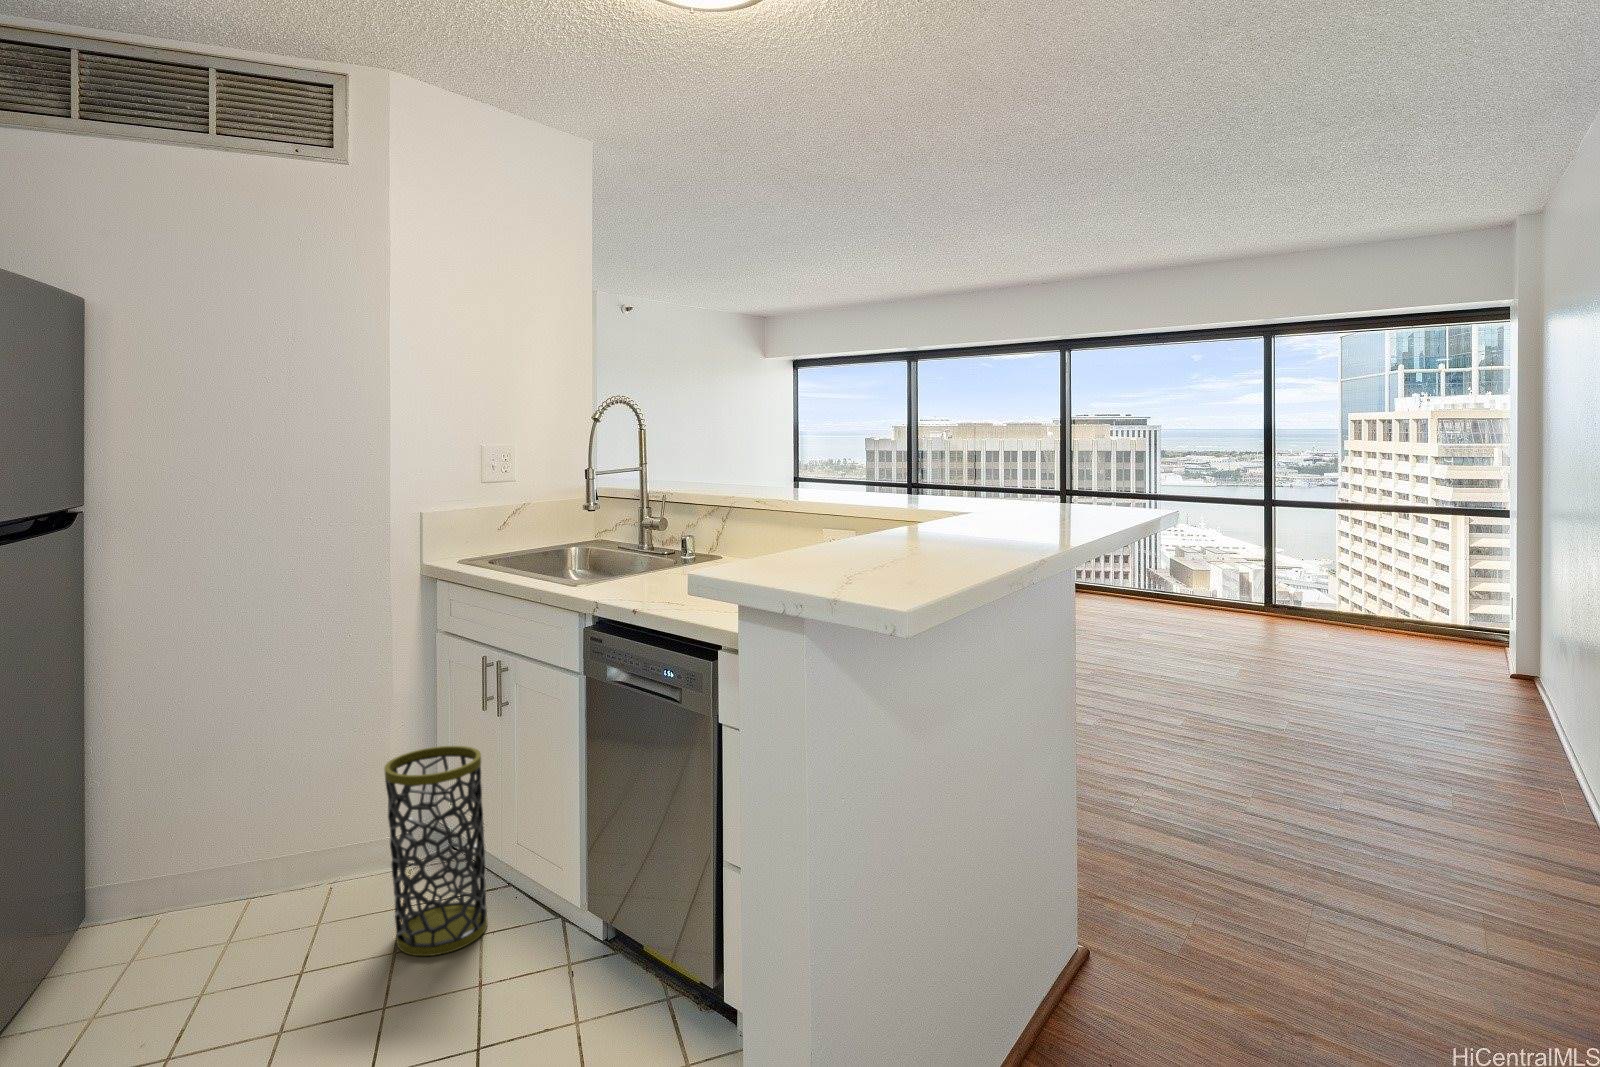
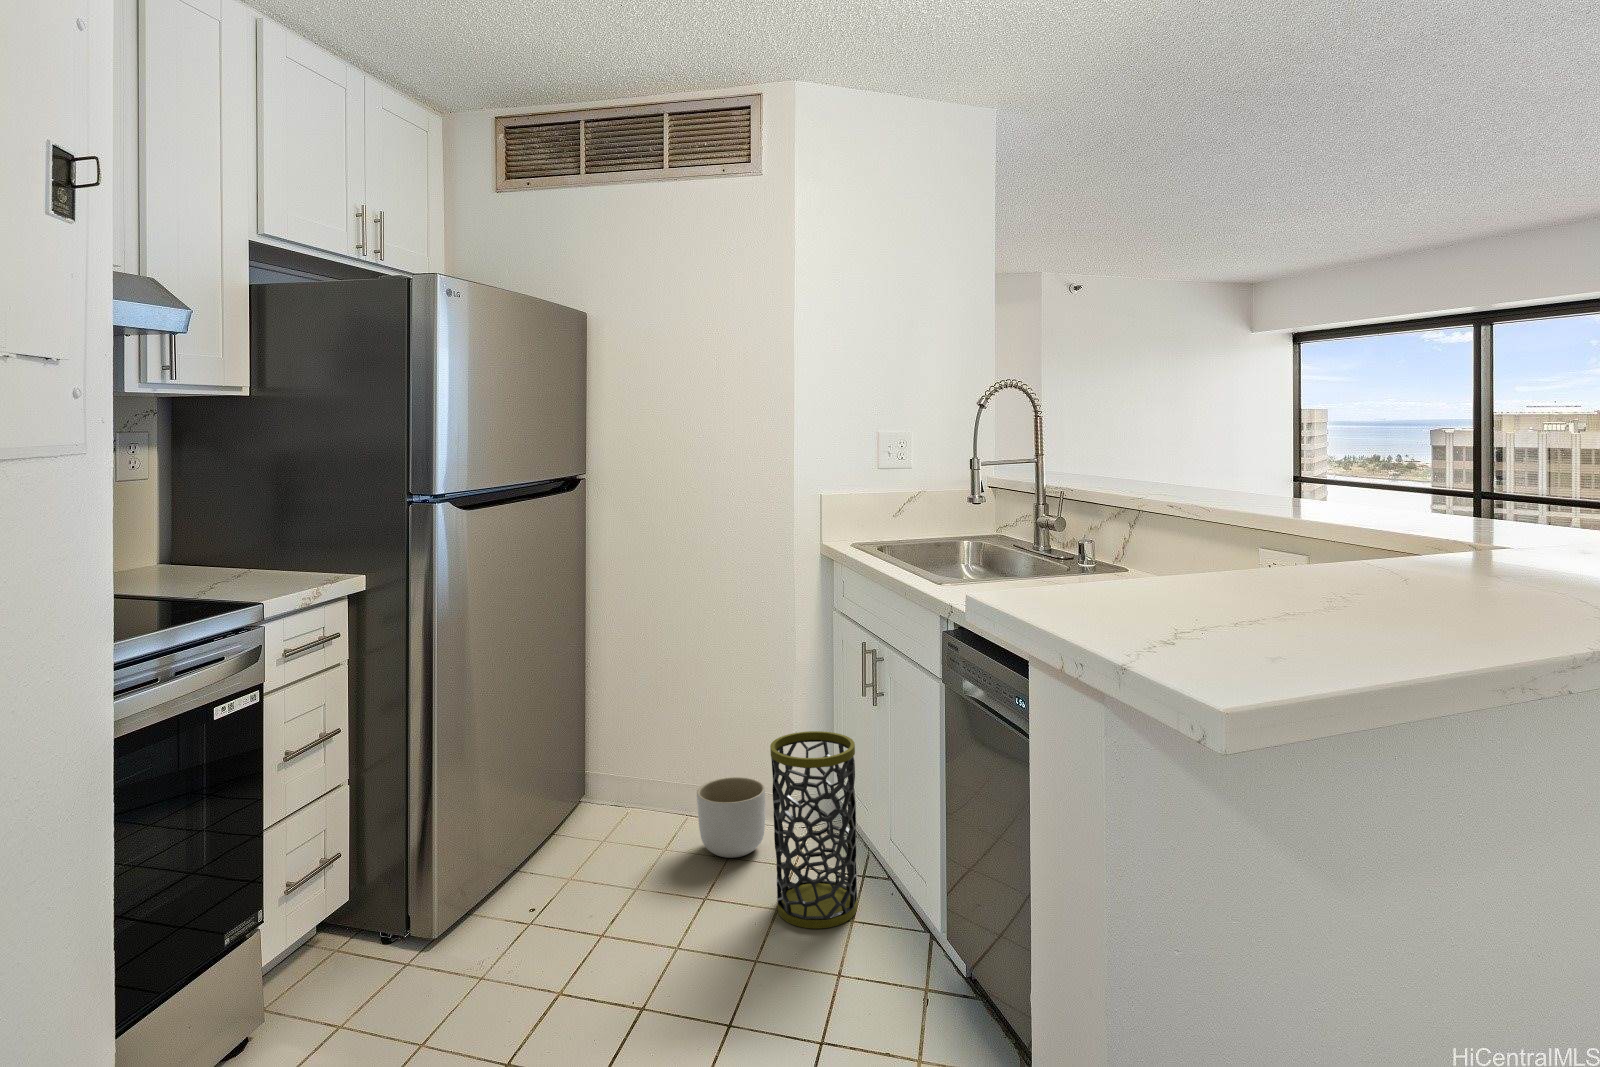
planter: none [281,815,368,907] -> present [697,777,765,858]

